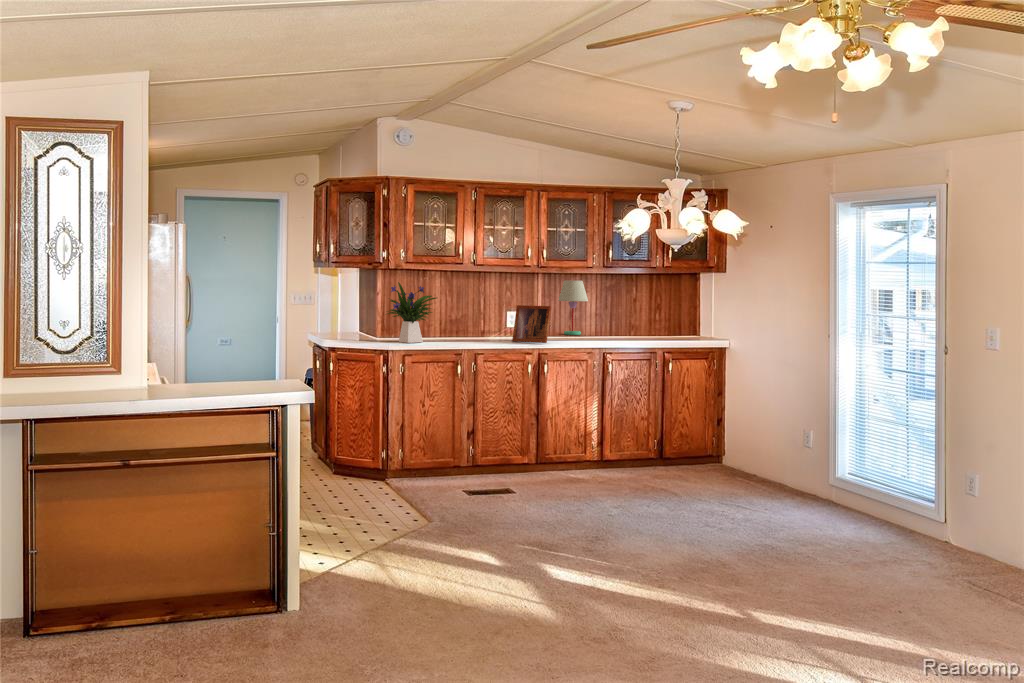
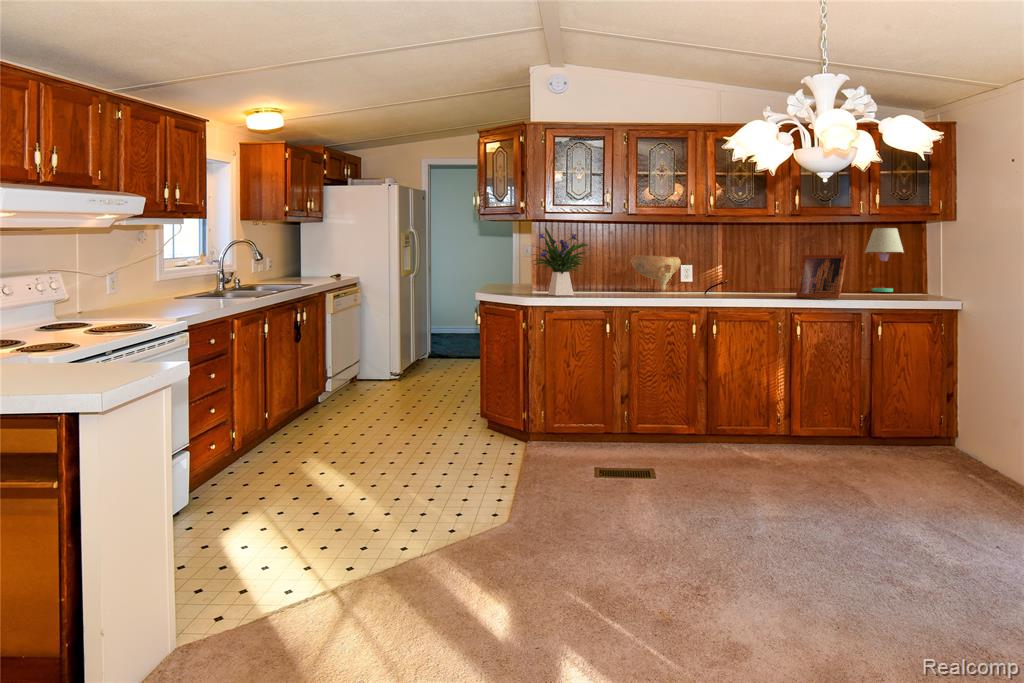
table lamp: present [558,280,588,335] -> present [865,228,904,292]
decorative bowl: none [458,303,506,336] -> present [631,255,681,291]
picture frame: present [512,305,551,343] -> present [796,254,847,299]

